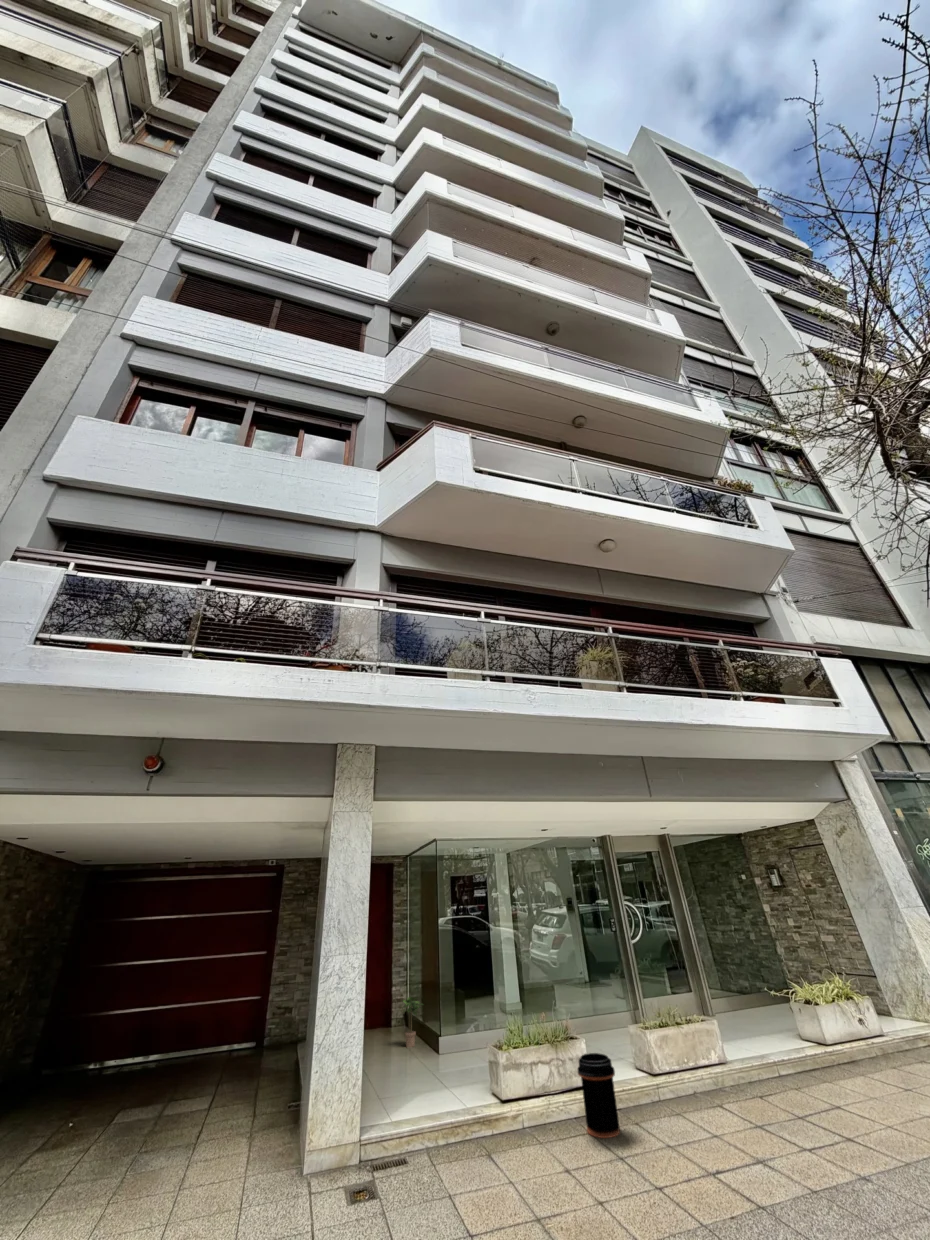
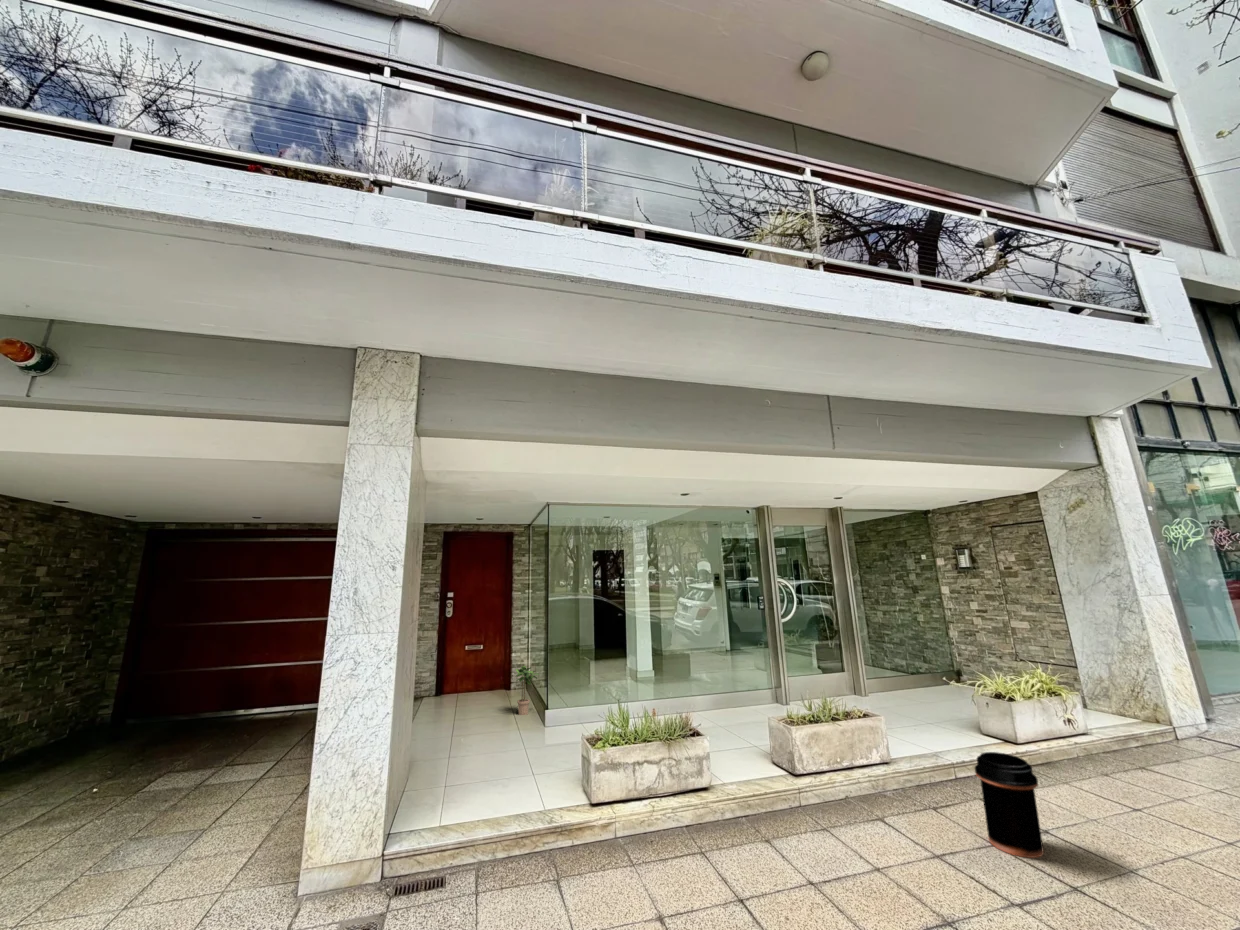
trash can: present [578,1053,620,1138] -> present [975,752,1044,858]

